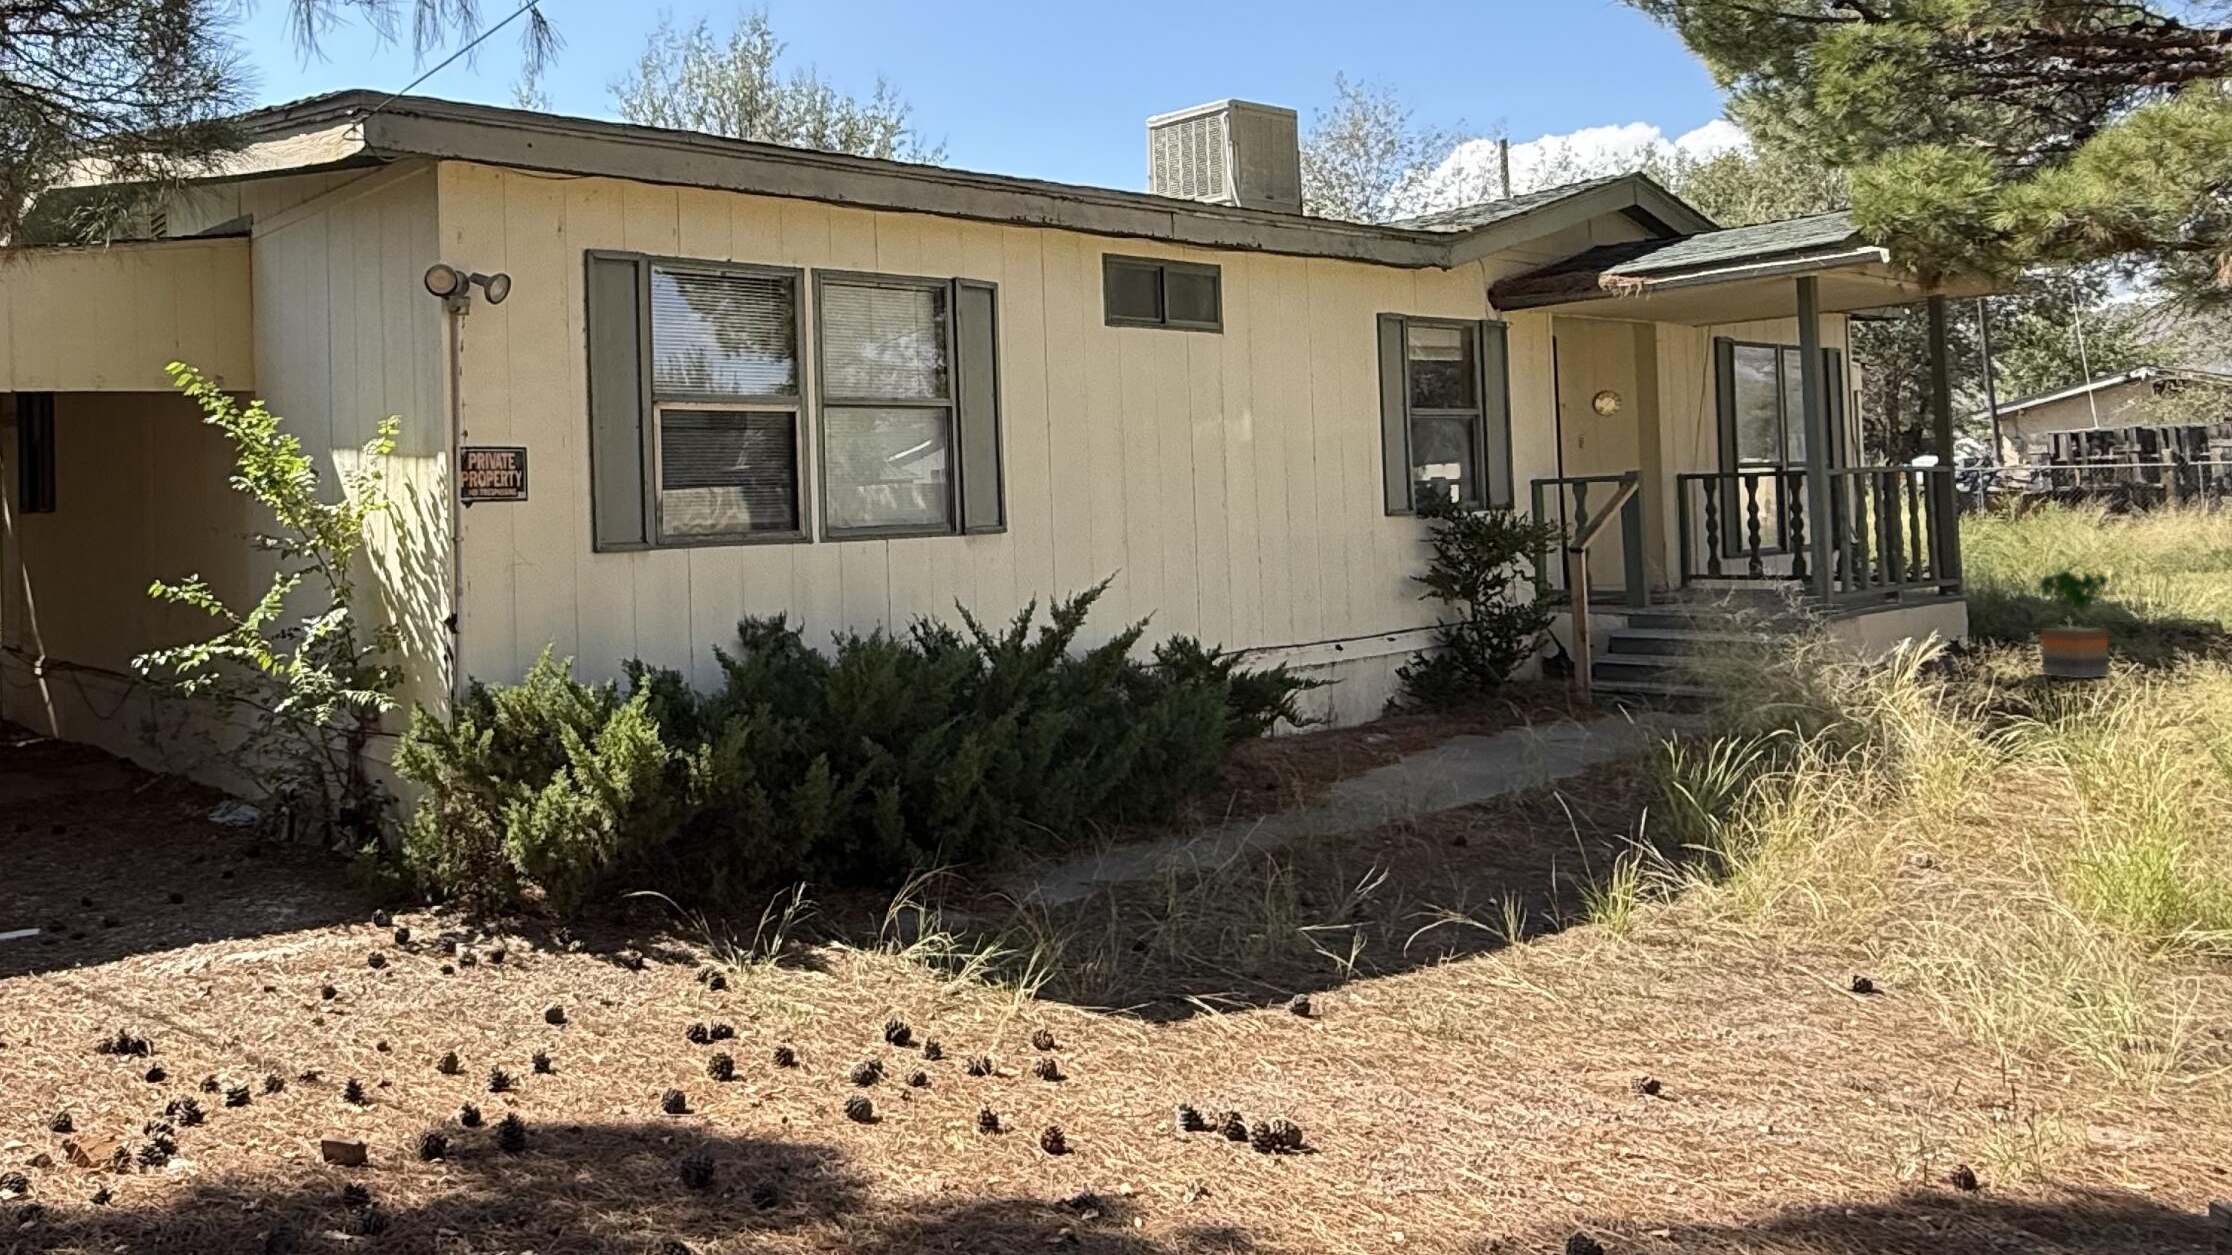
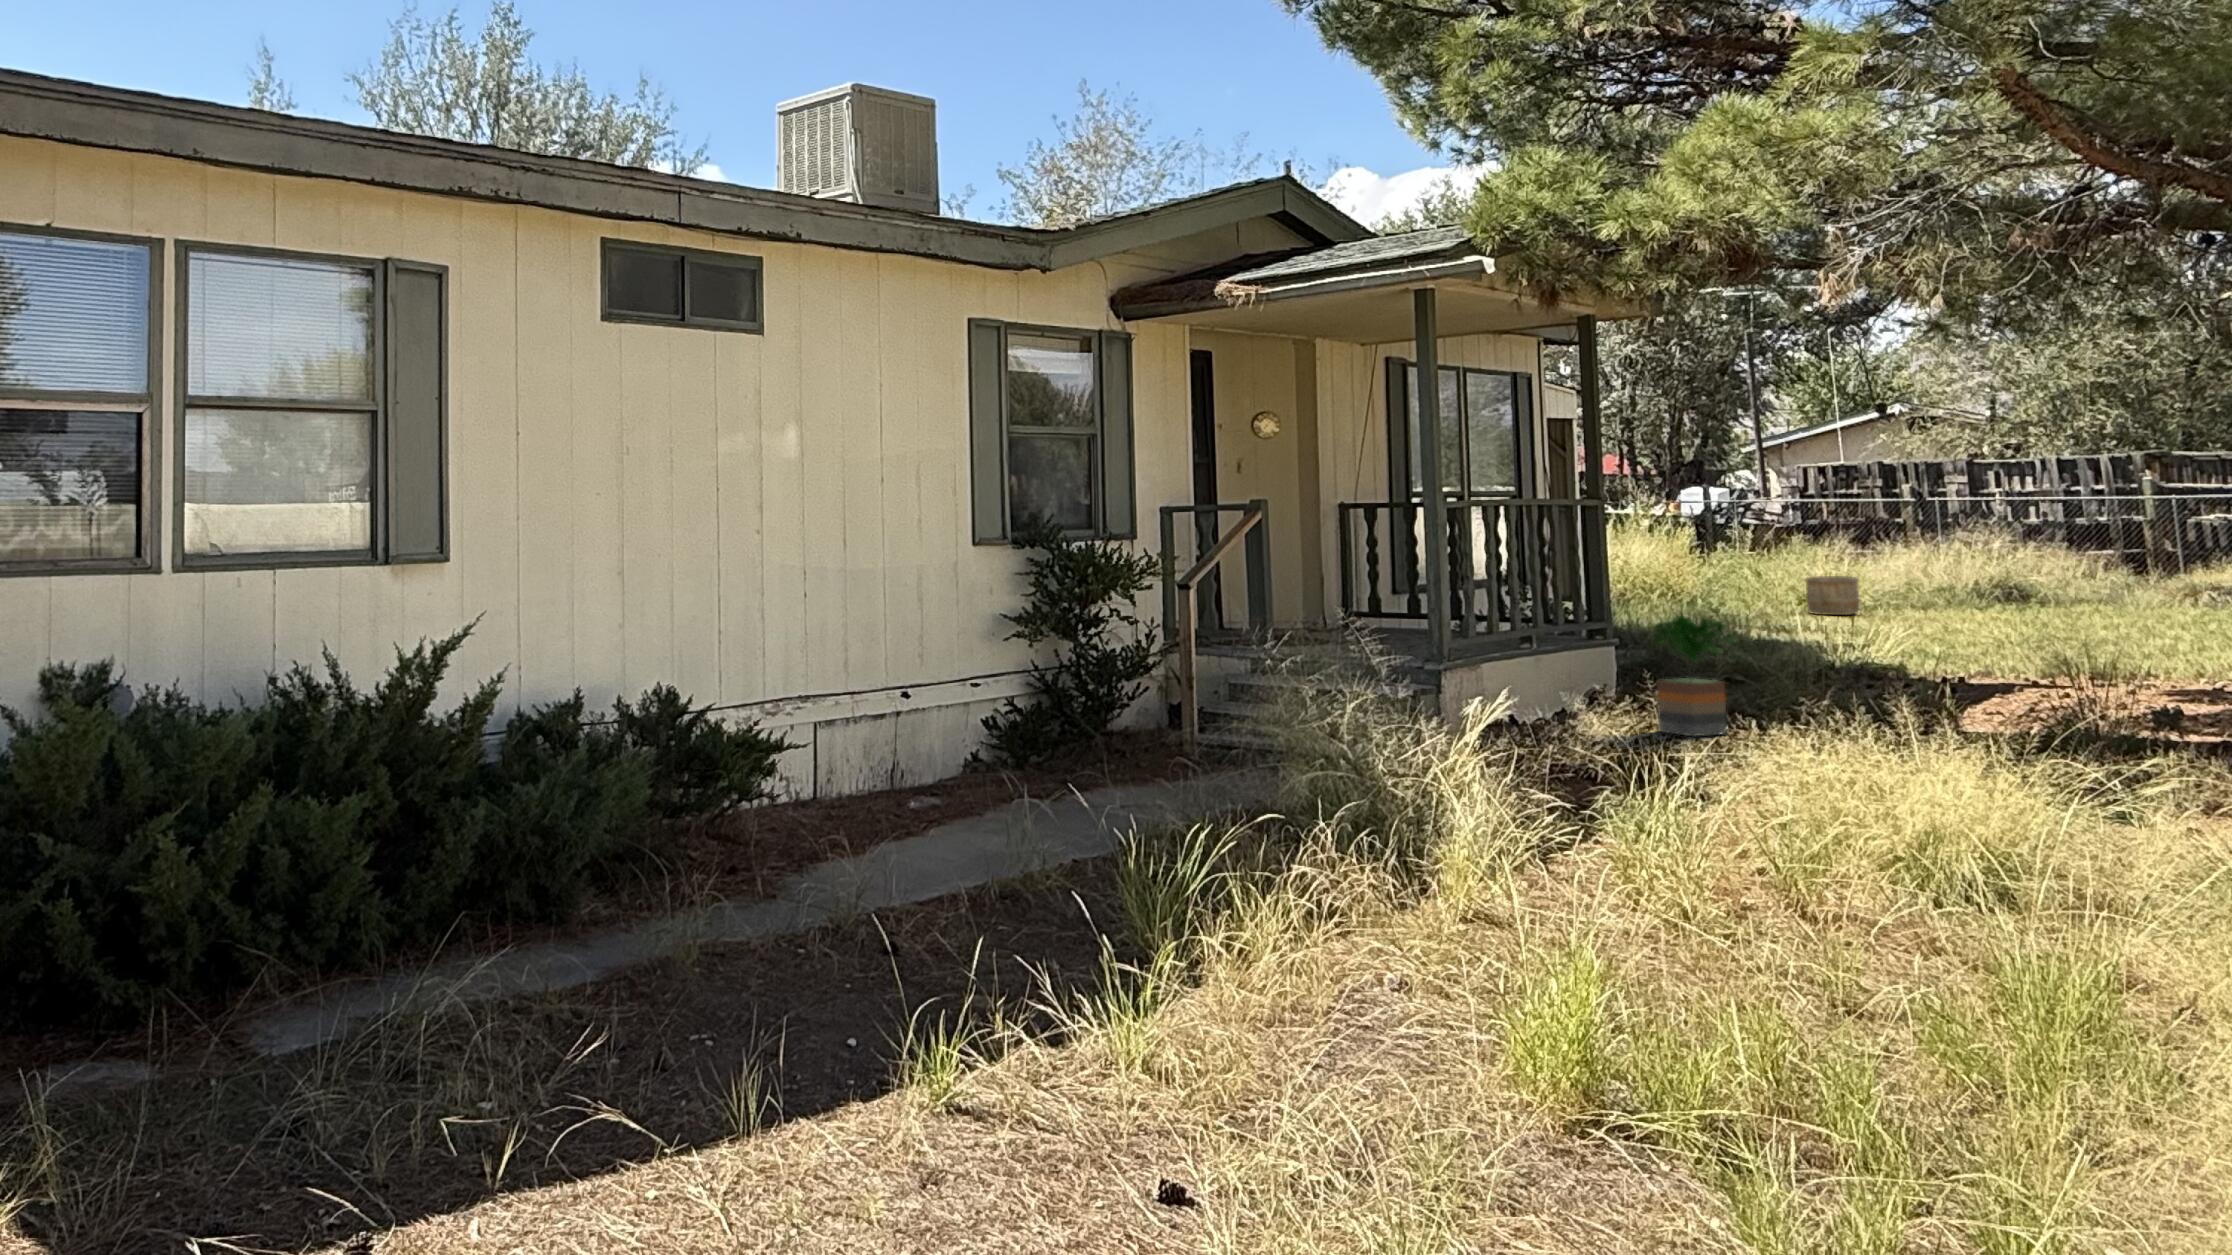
wooden bucket: none [2106,539,2164,576] -> present [1805,576,1859,615]

